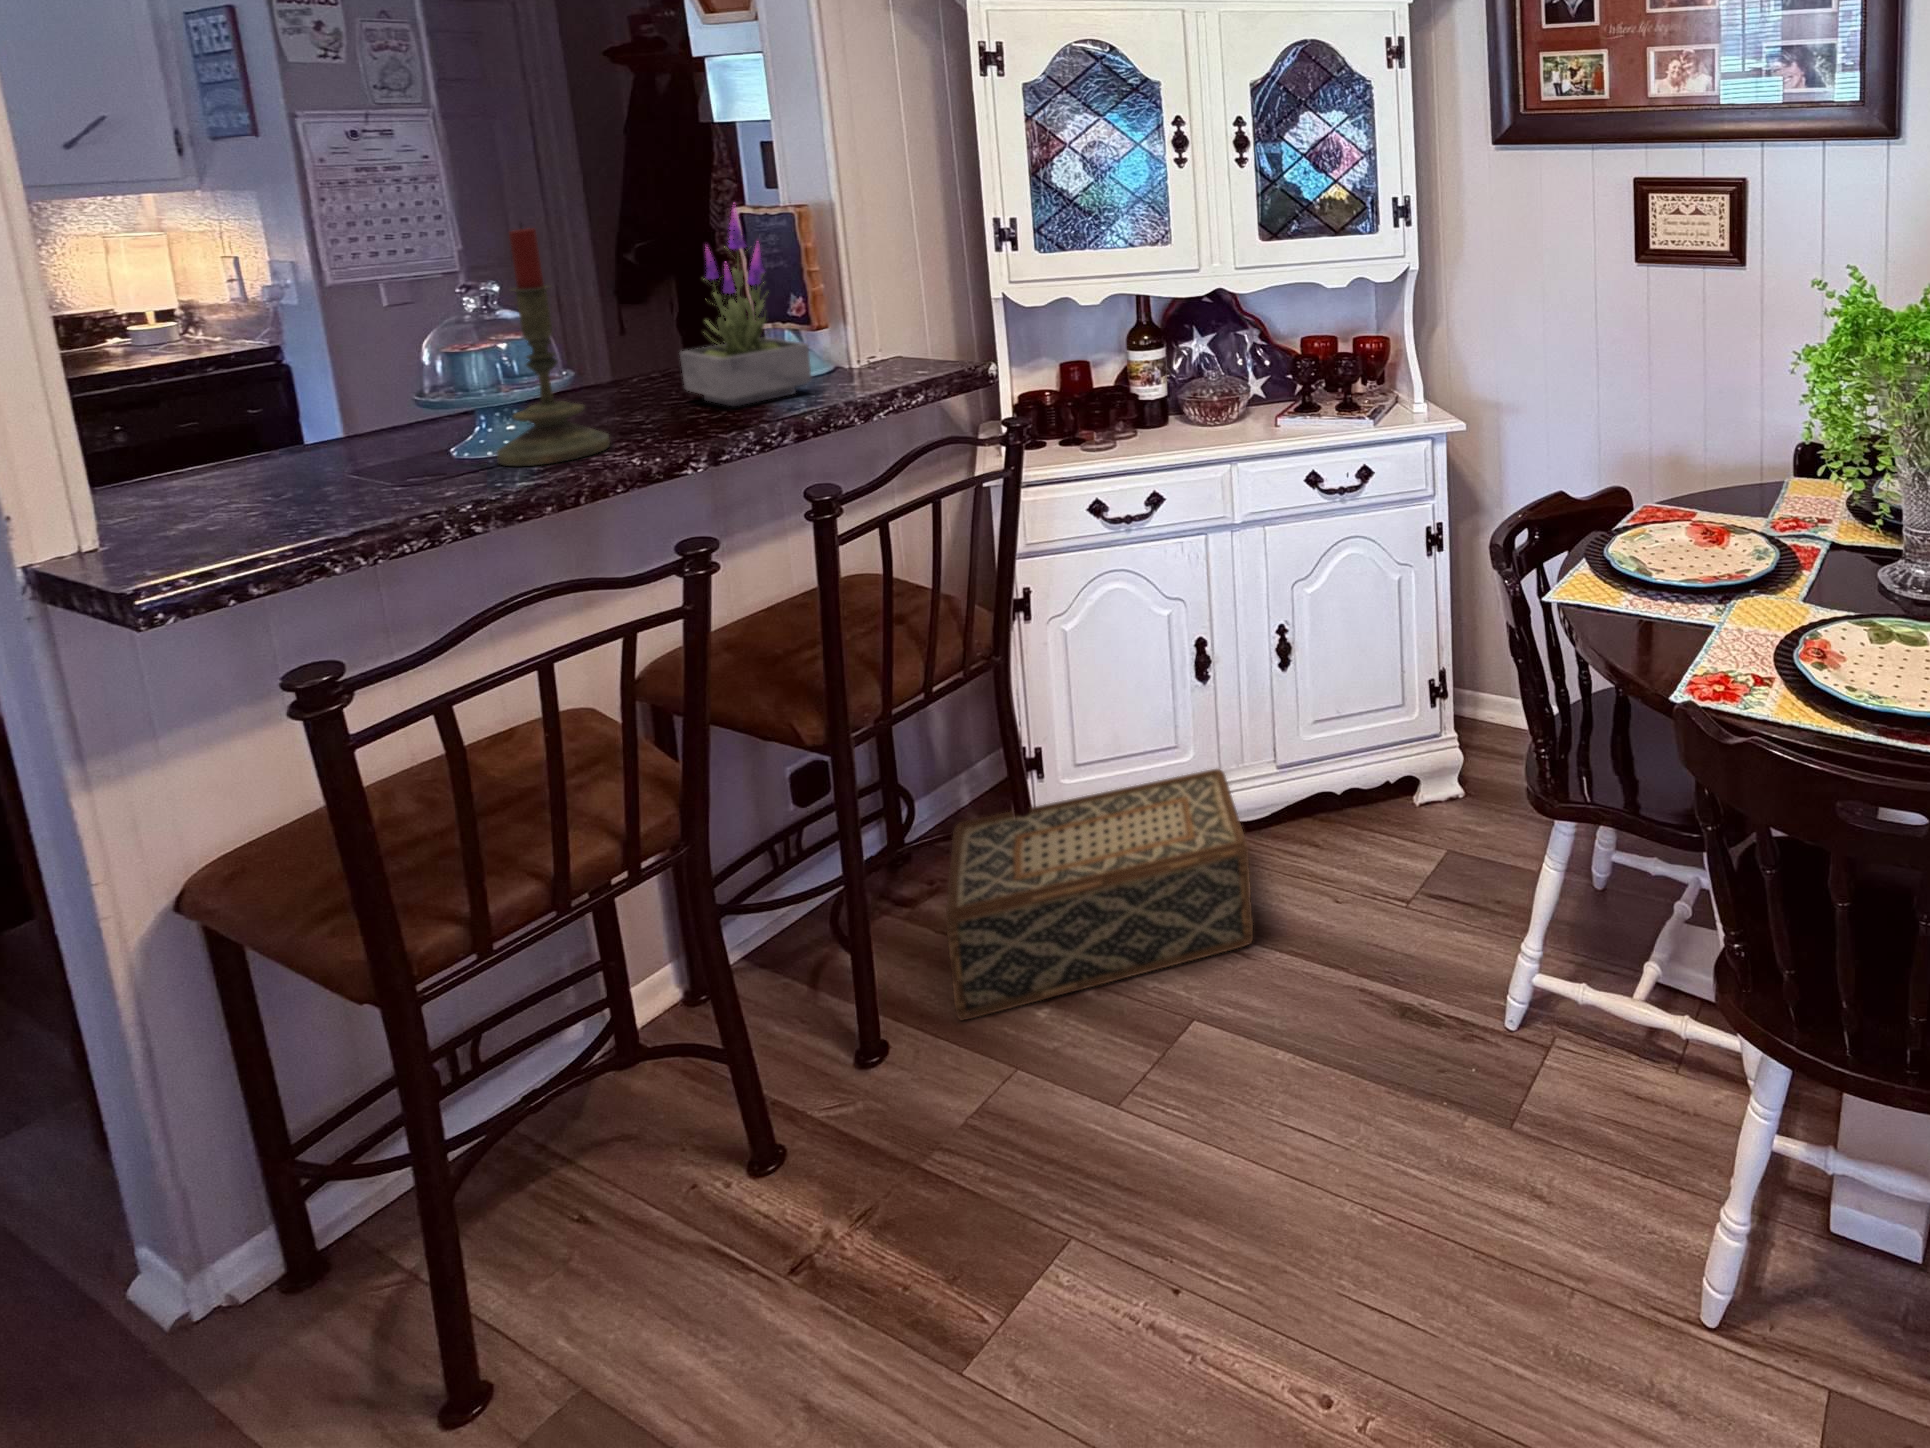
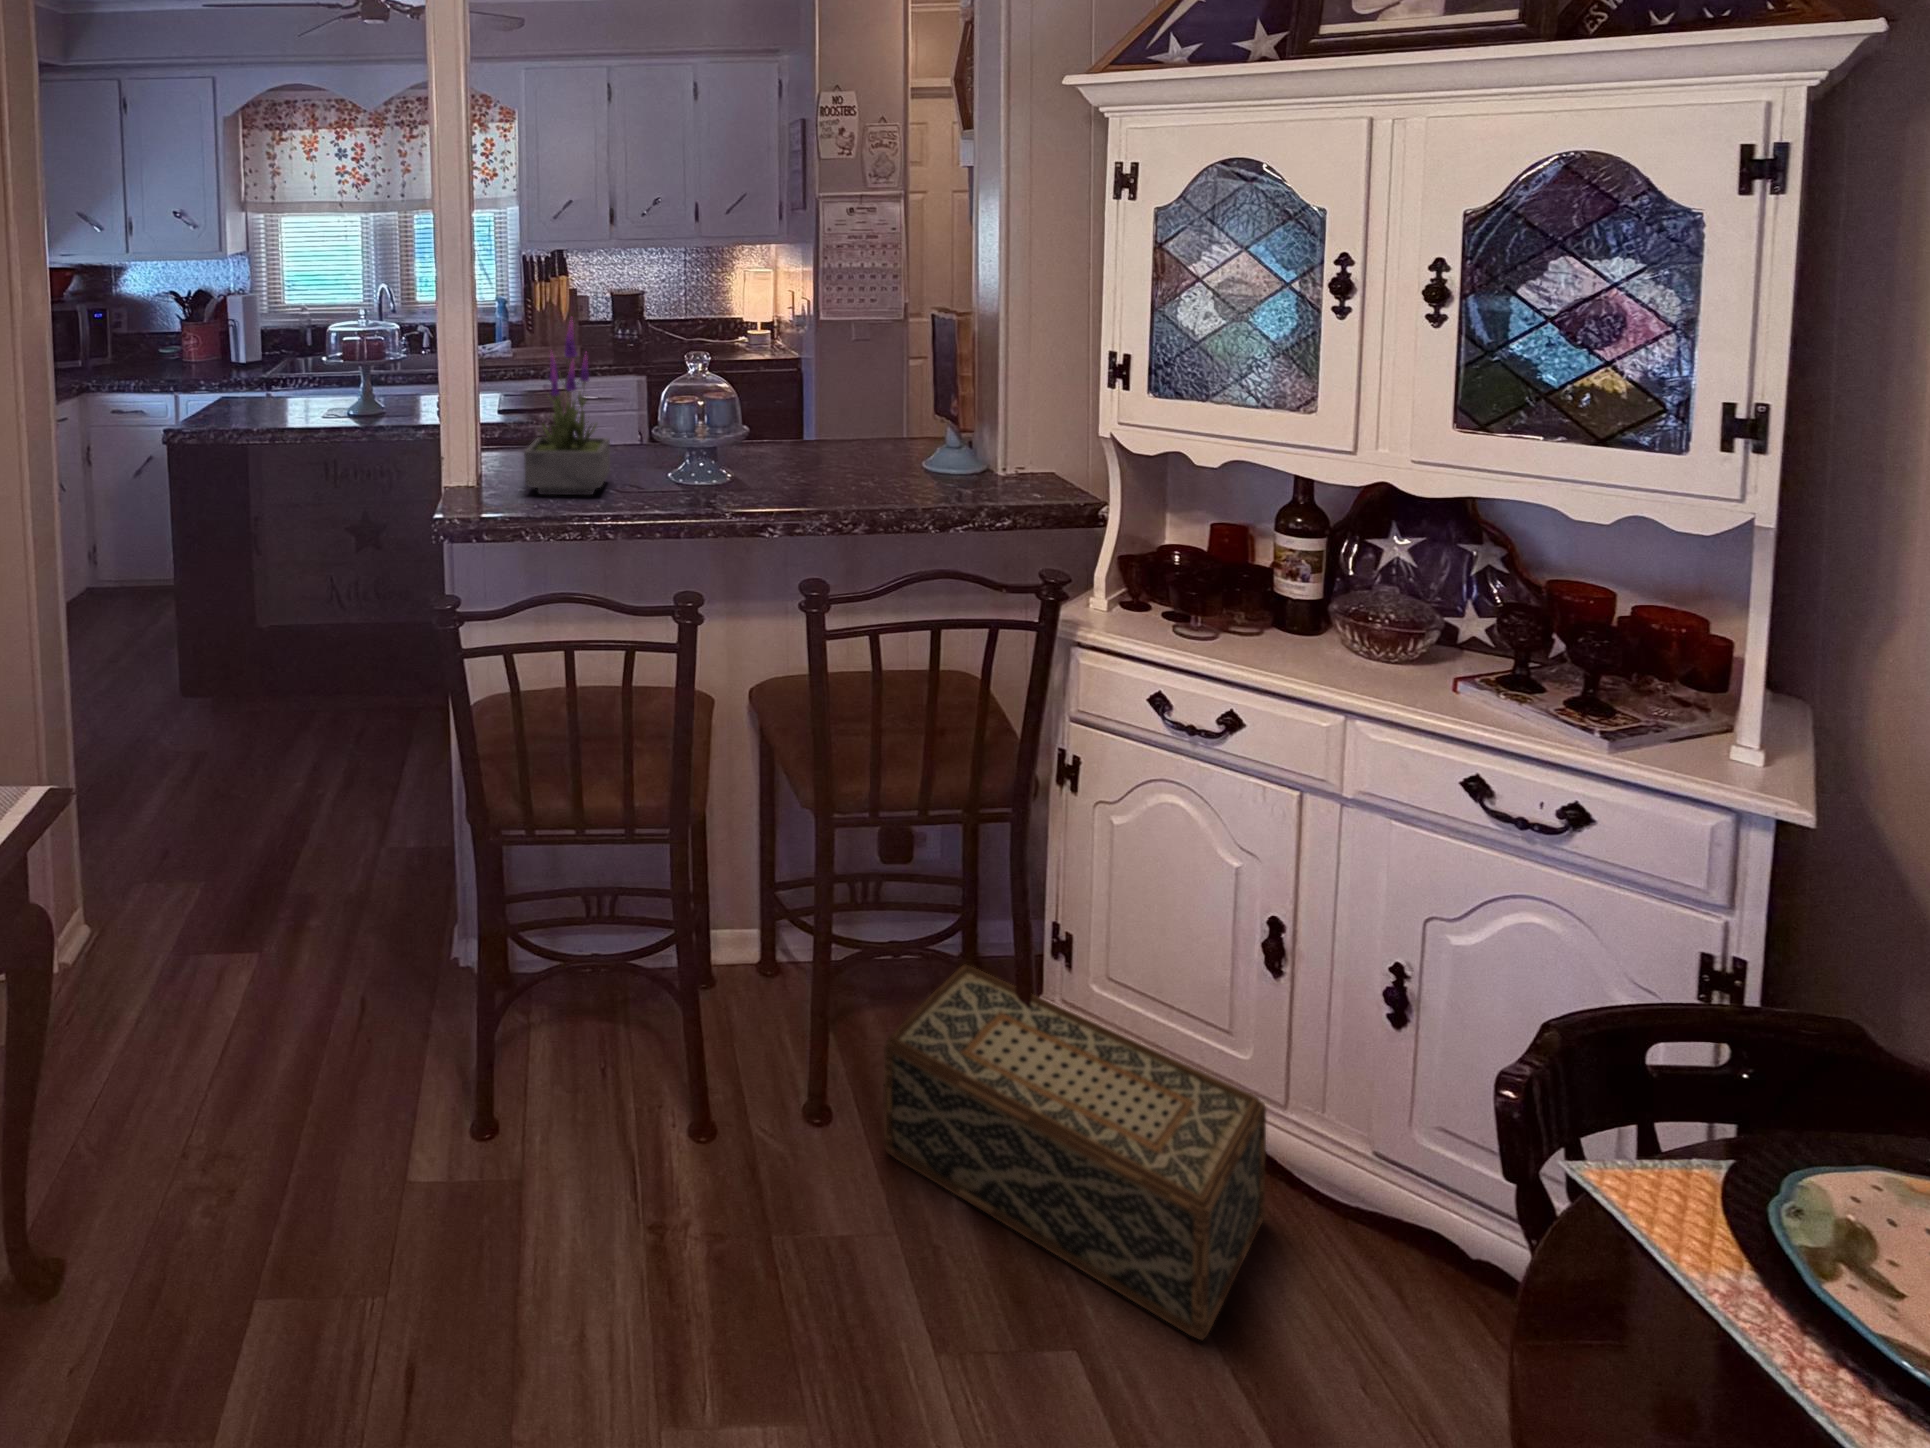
potted plant: present [680,209,812,406] -> present [524,317,610,495]
candle: present [497,224,610,466] -> none [668,318,738,504]

